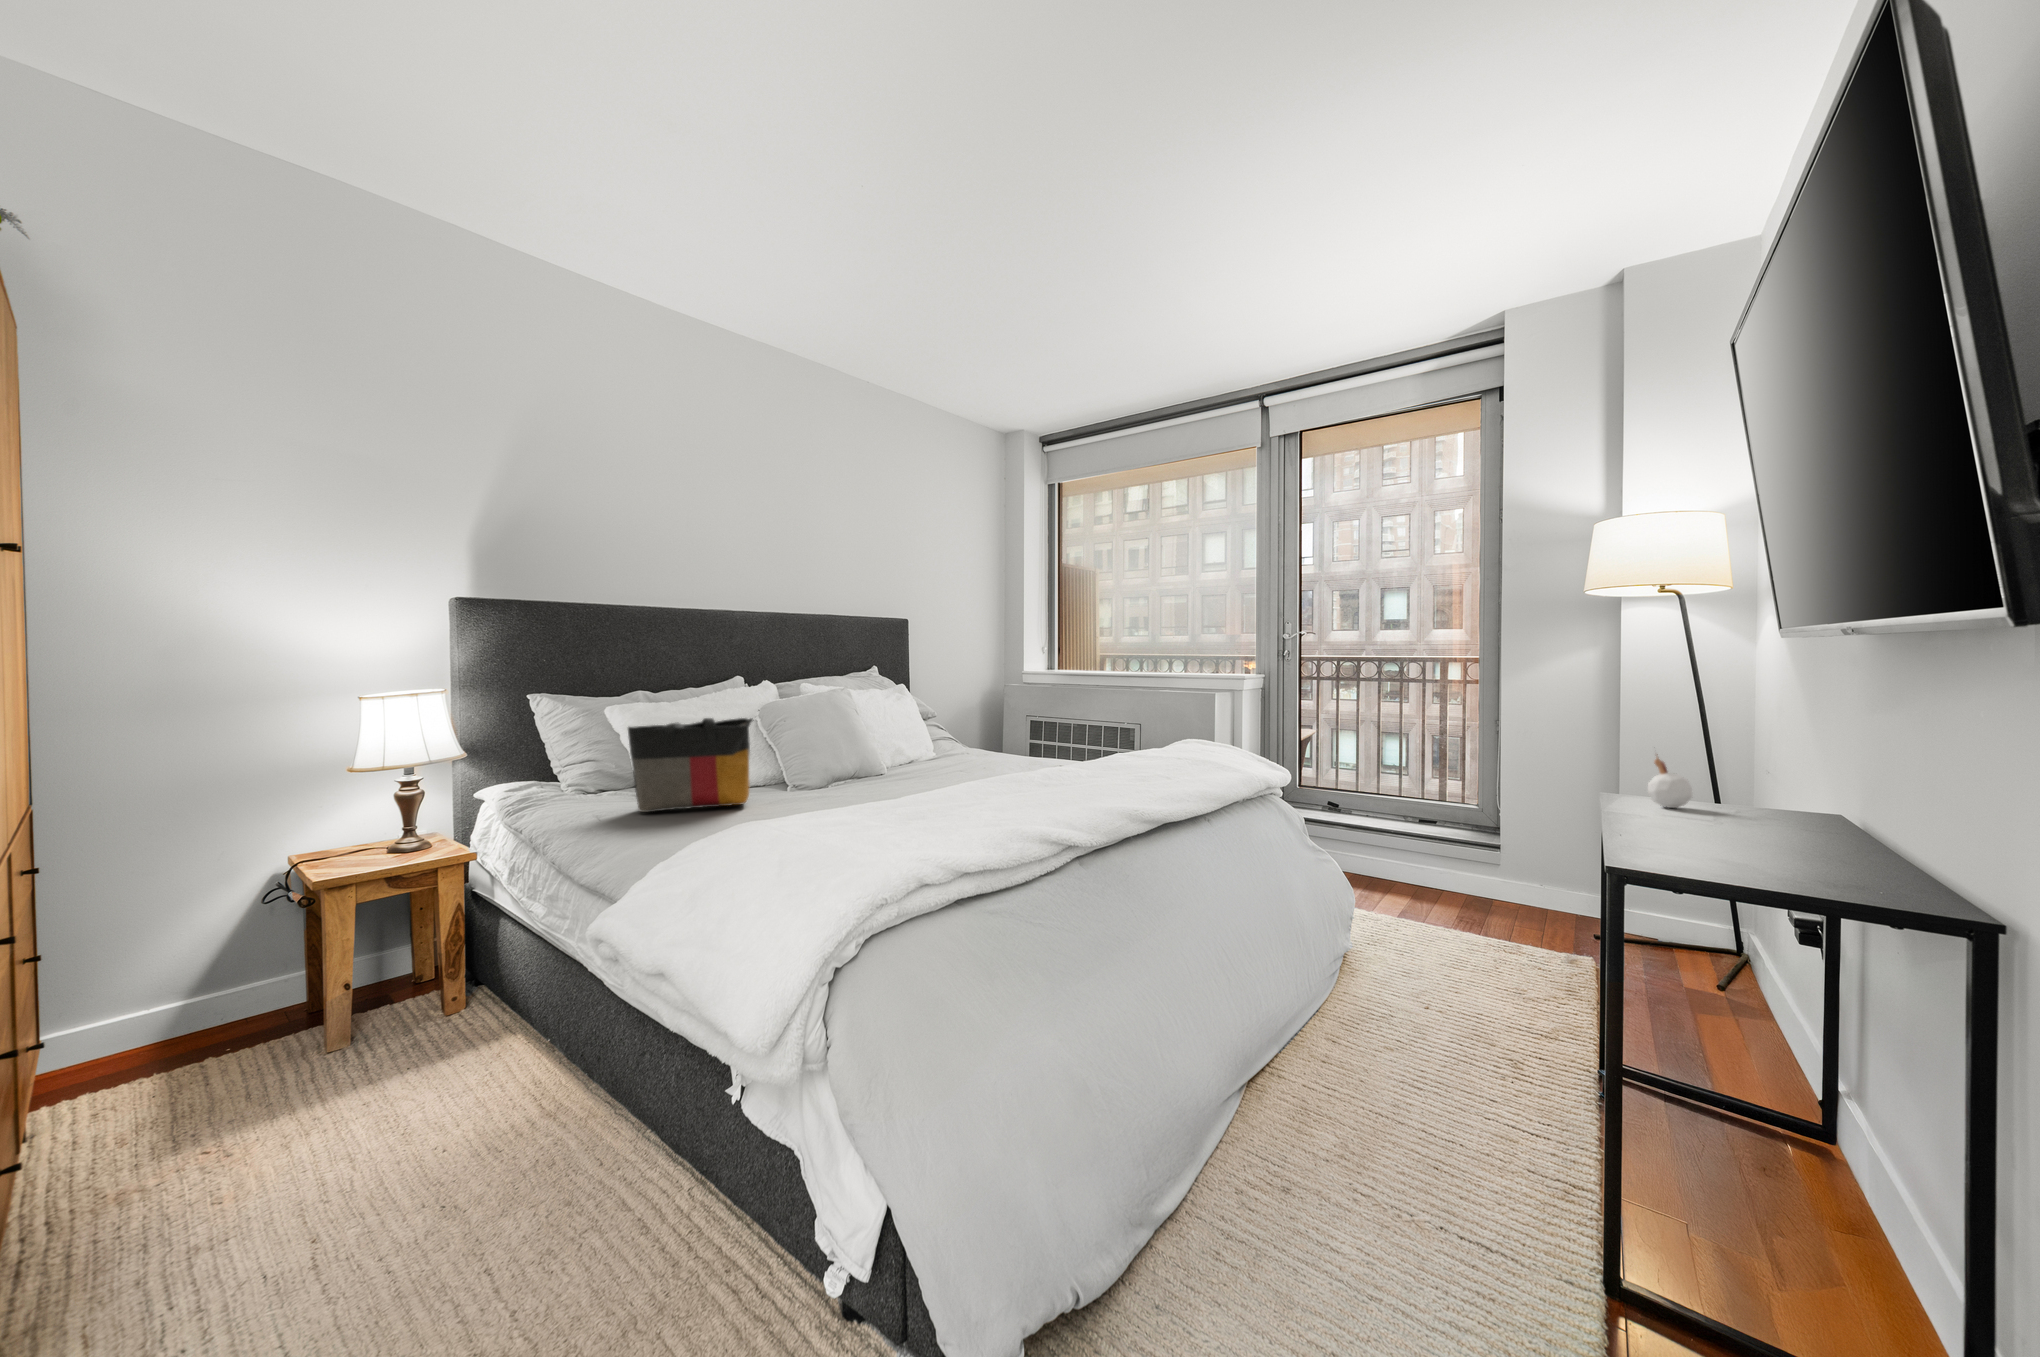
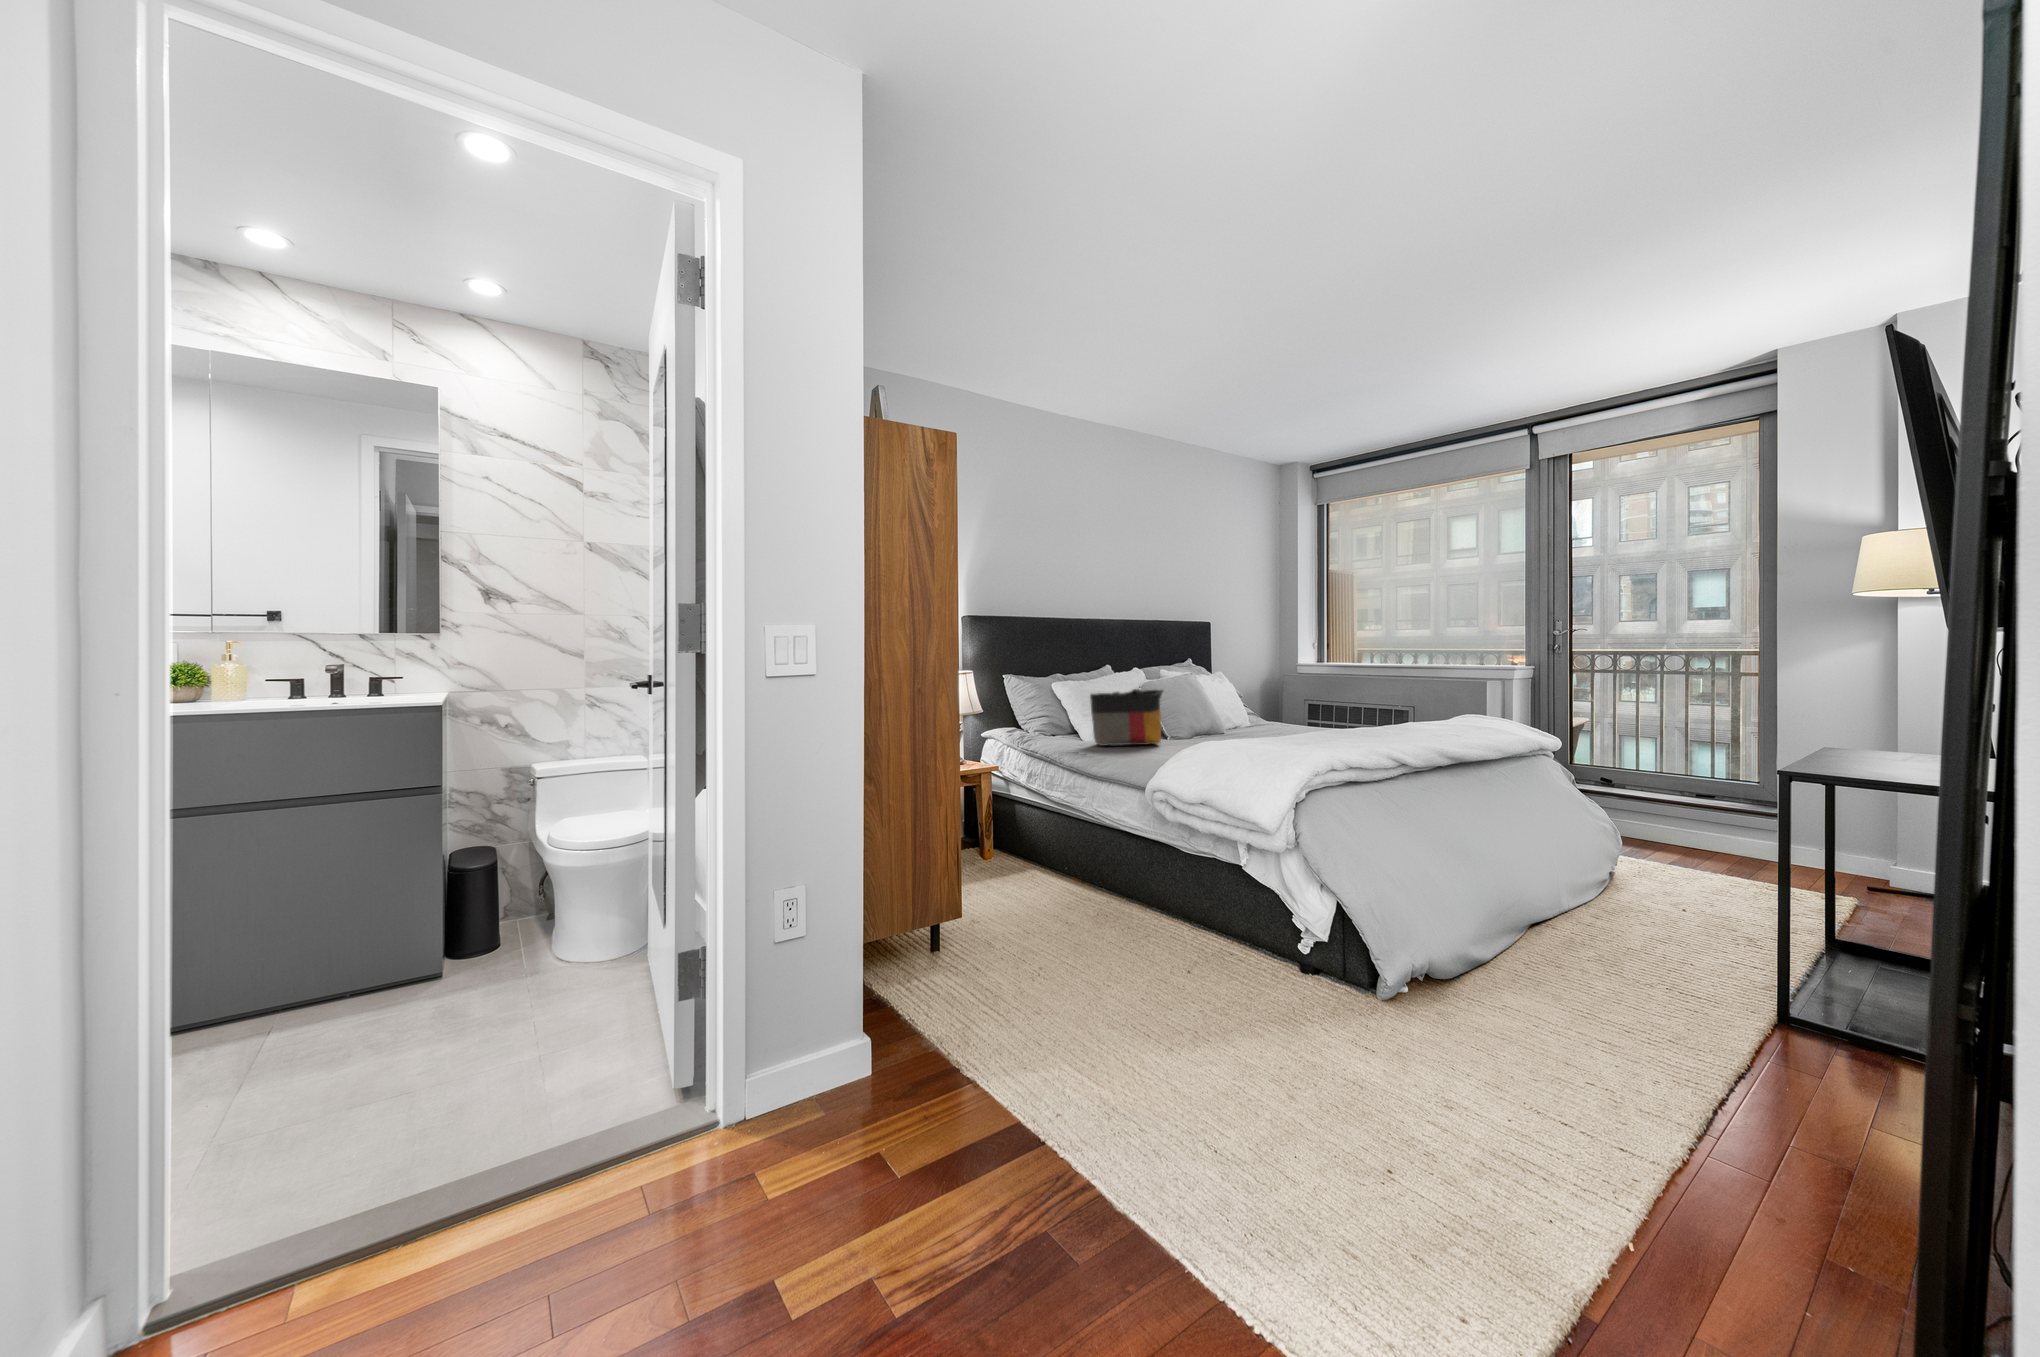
candle: present [1648,754,1692,808] -> none [1862,712,1900,756]

